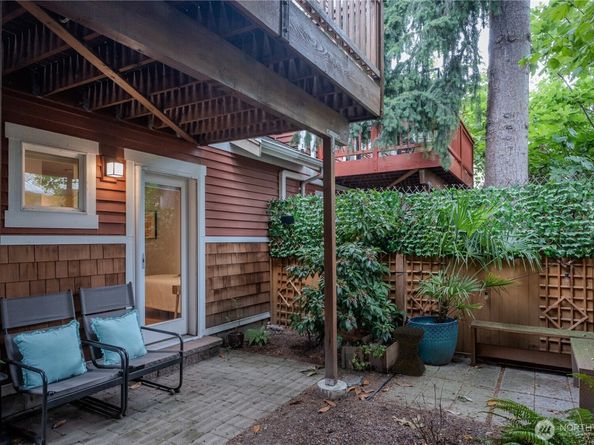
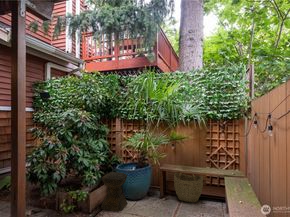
woven basket: none [491,323,536,374] -> present [174,169,203,203]

